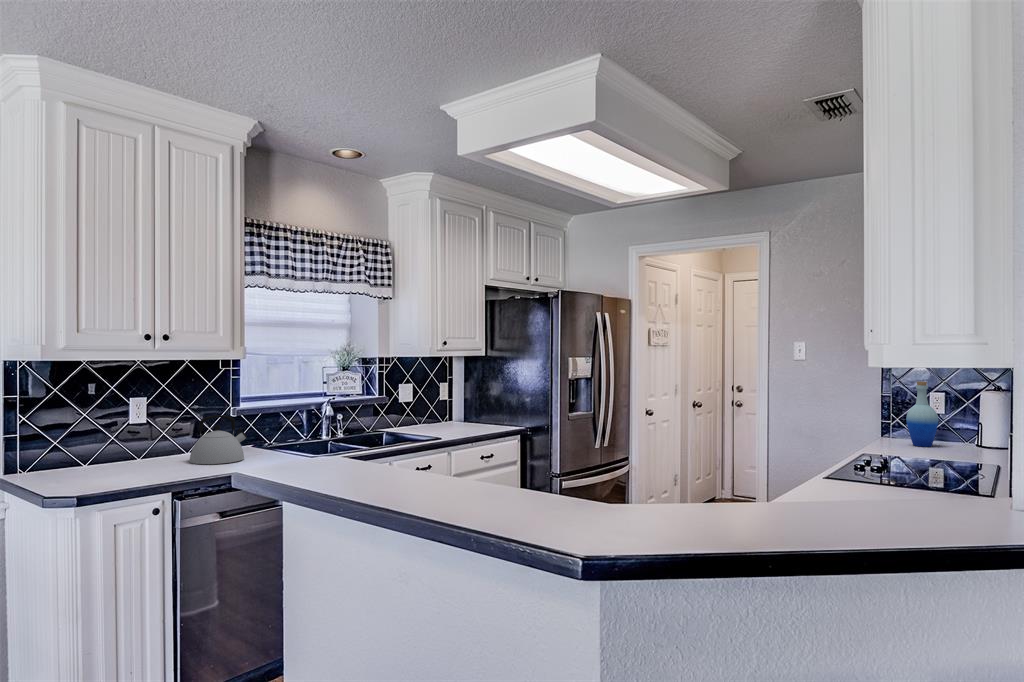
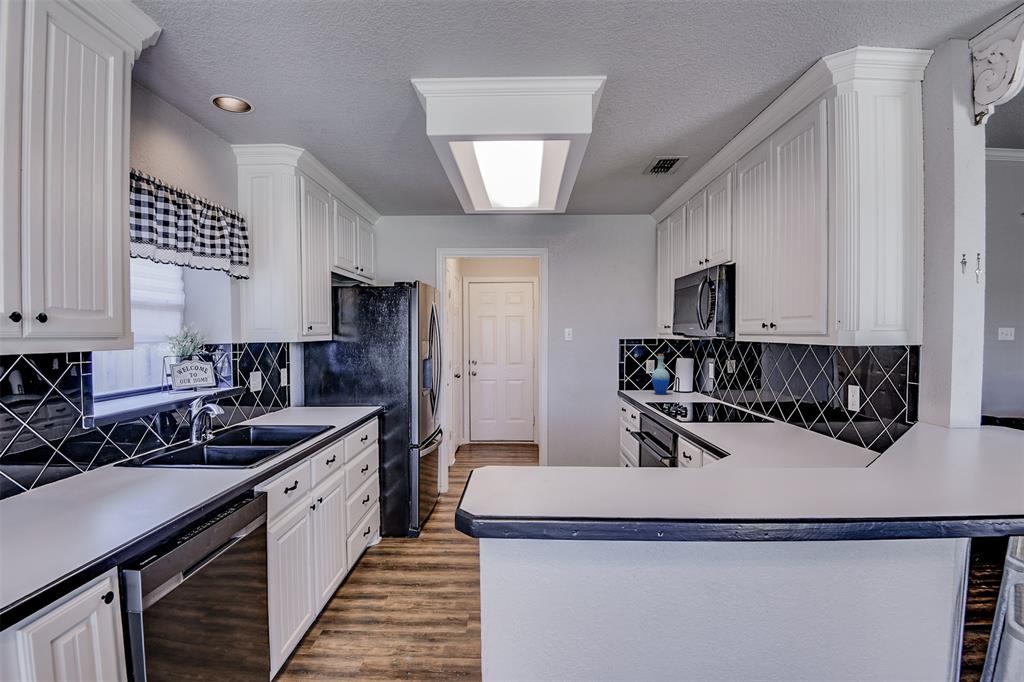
kettle: present [189,415,247,464] -> none [54,432,150,511]

